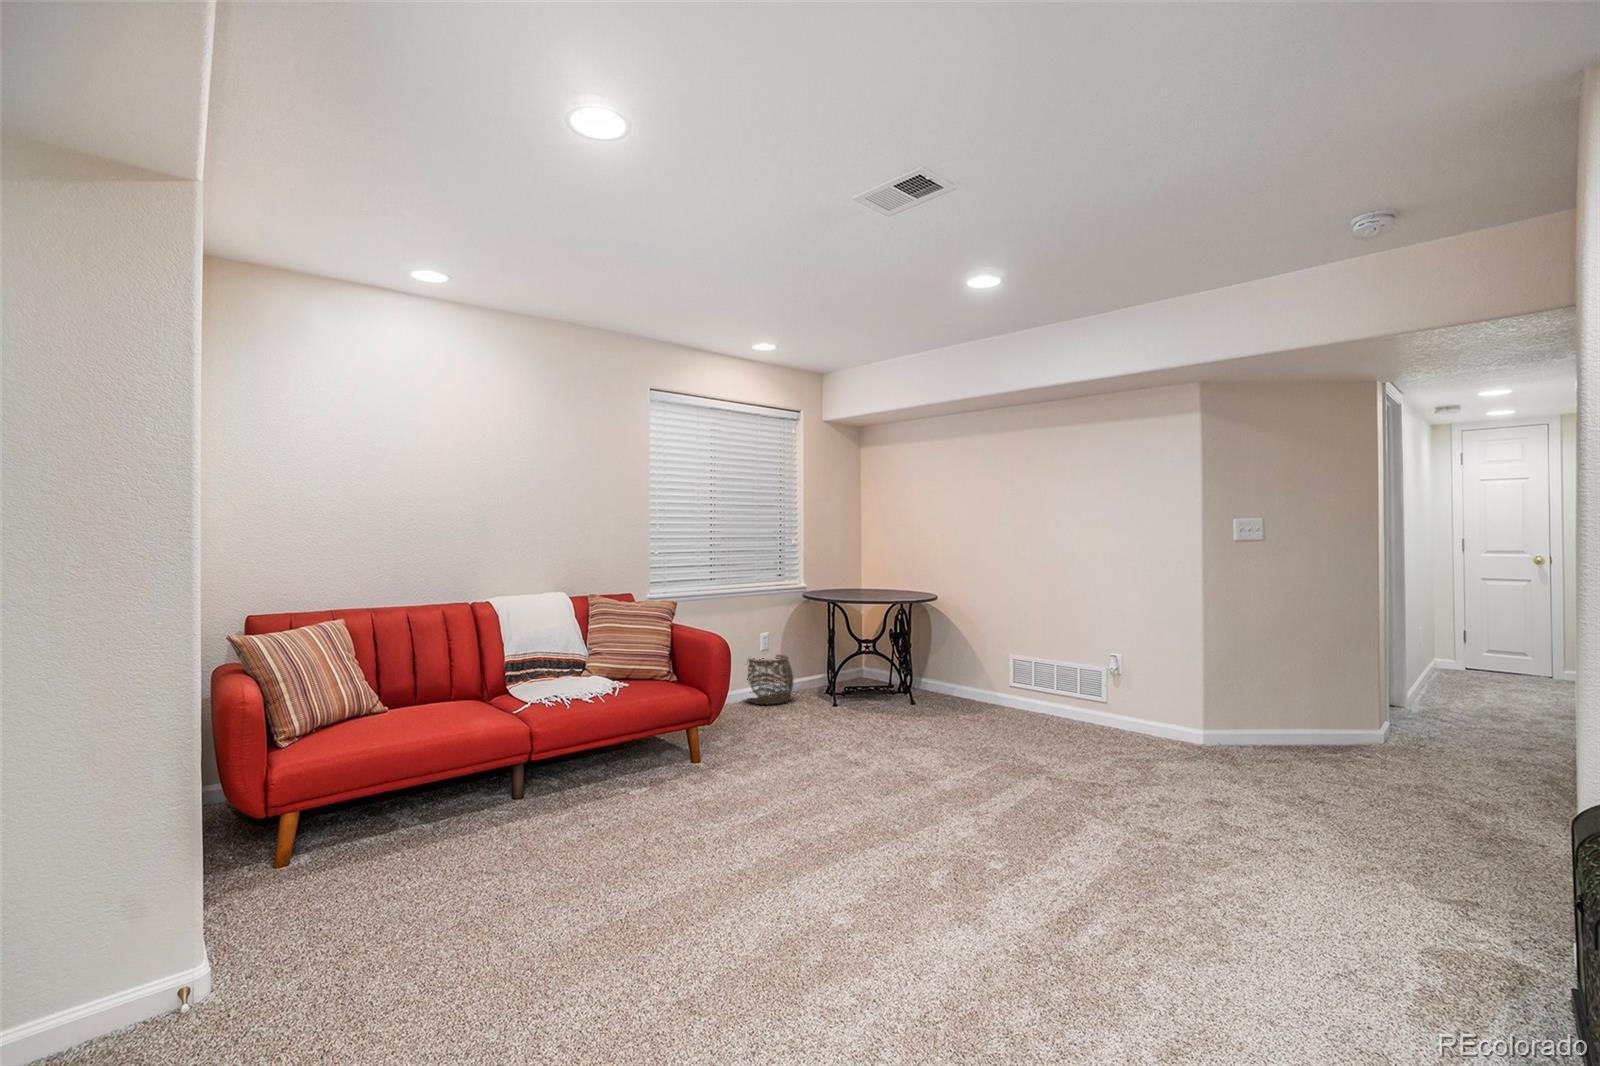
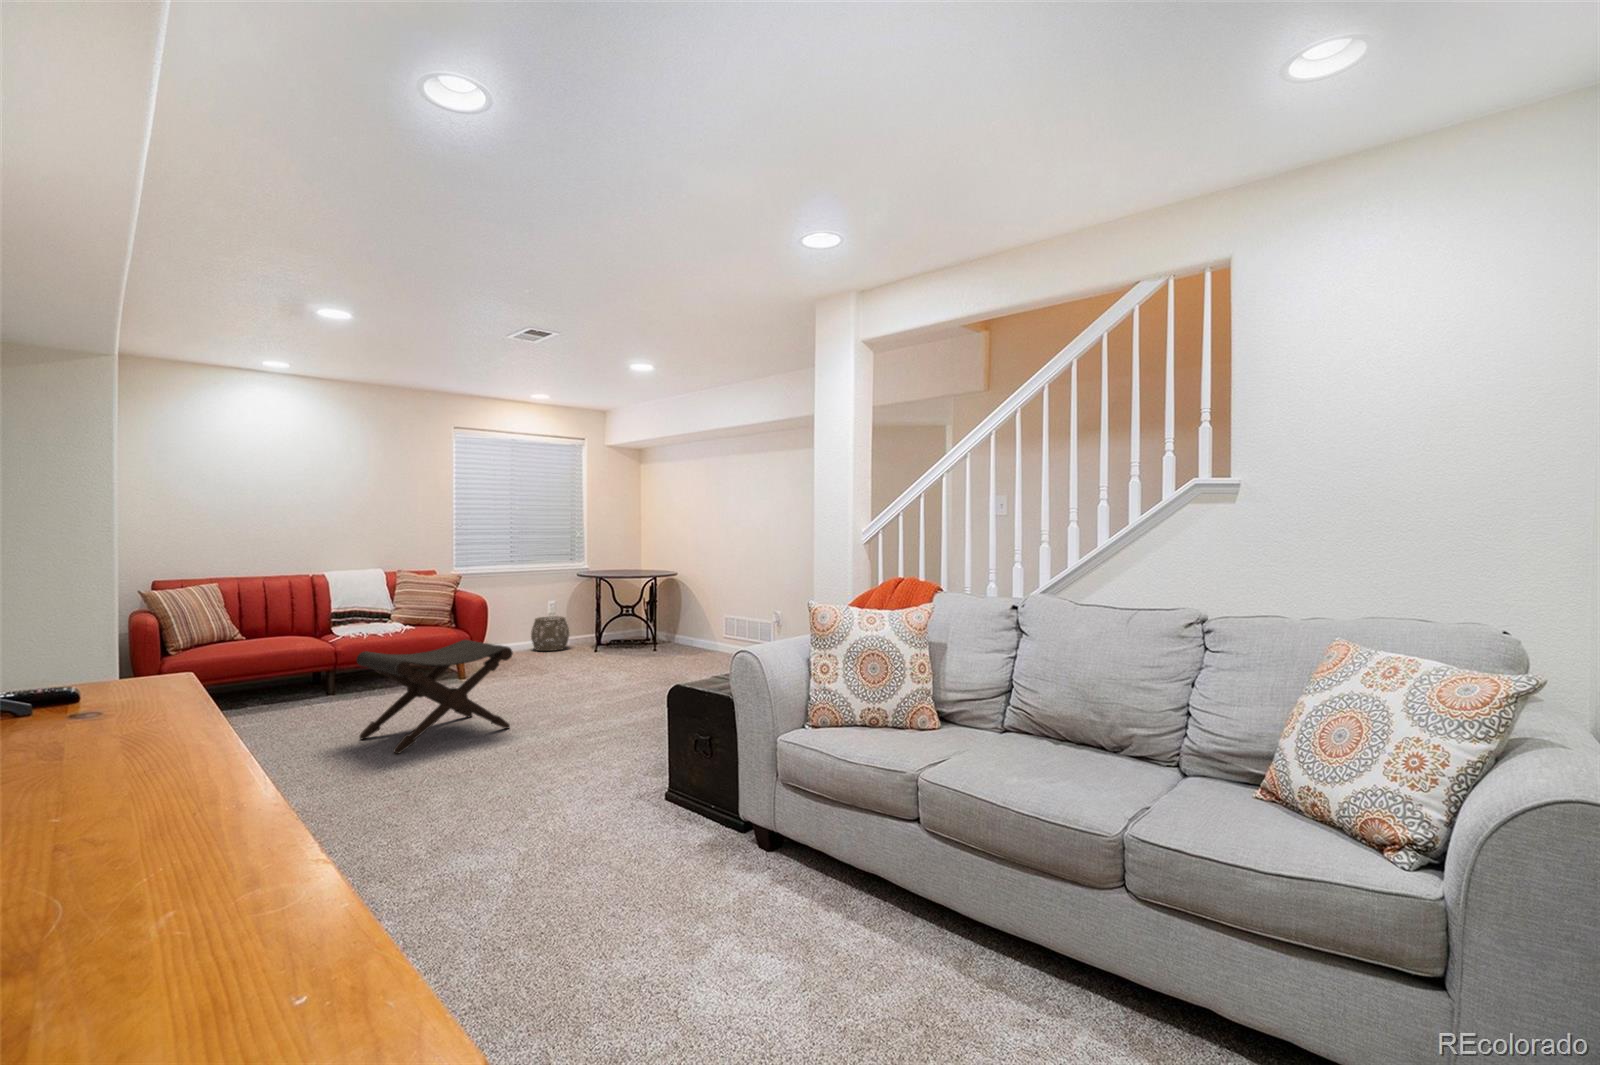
footstool: none [626,724,900,1003] -> present [357,640,513,754]

